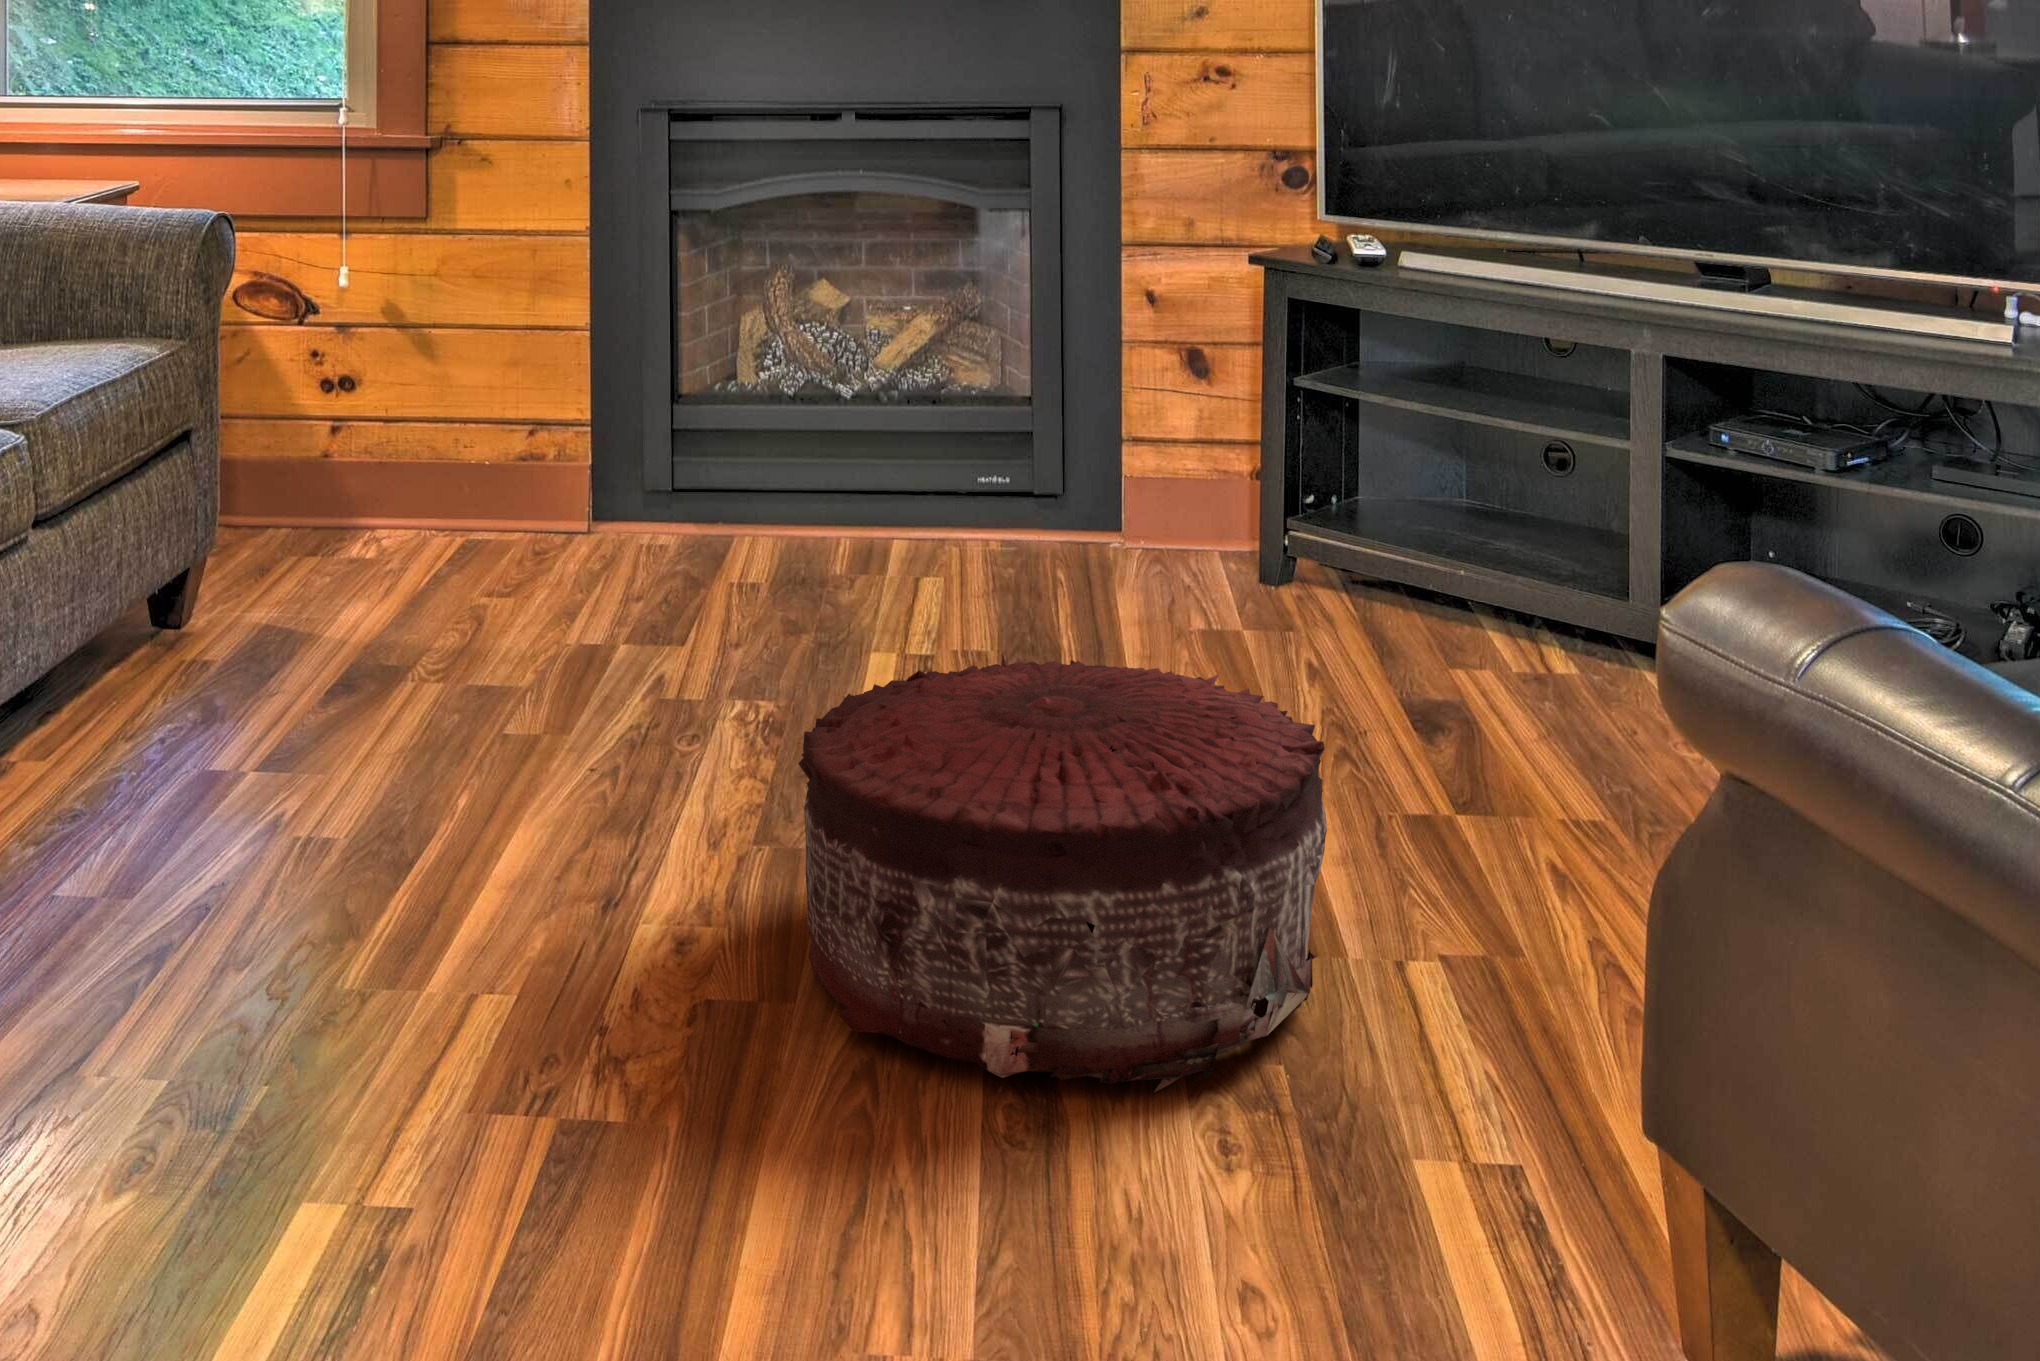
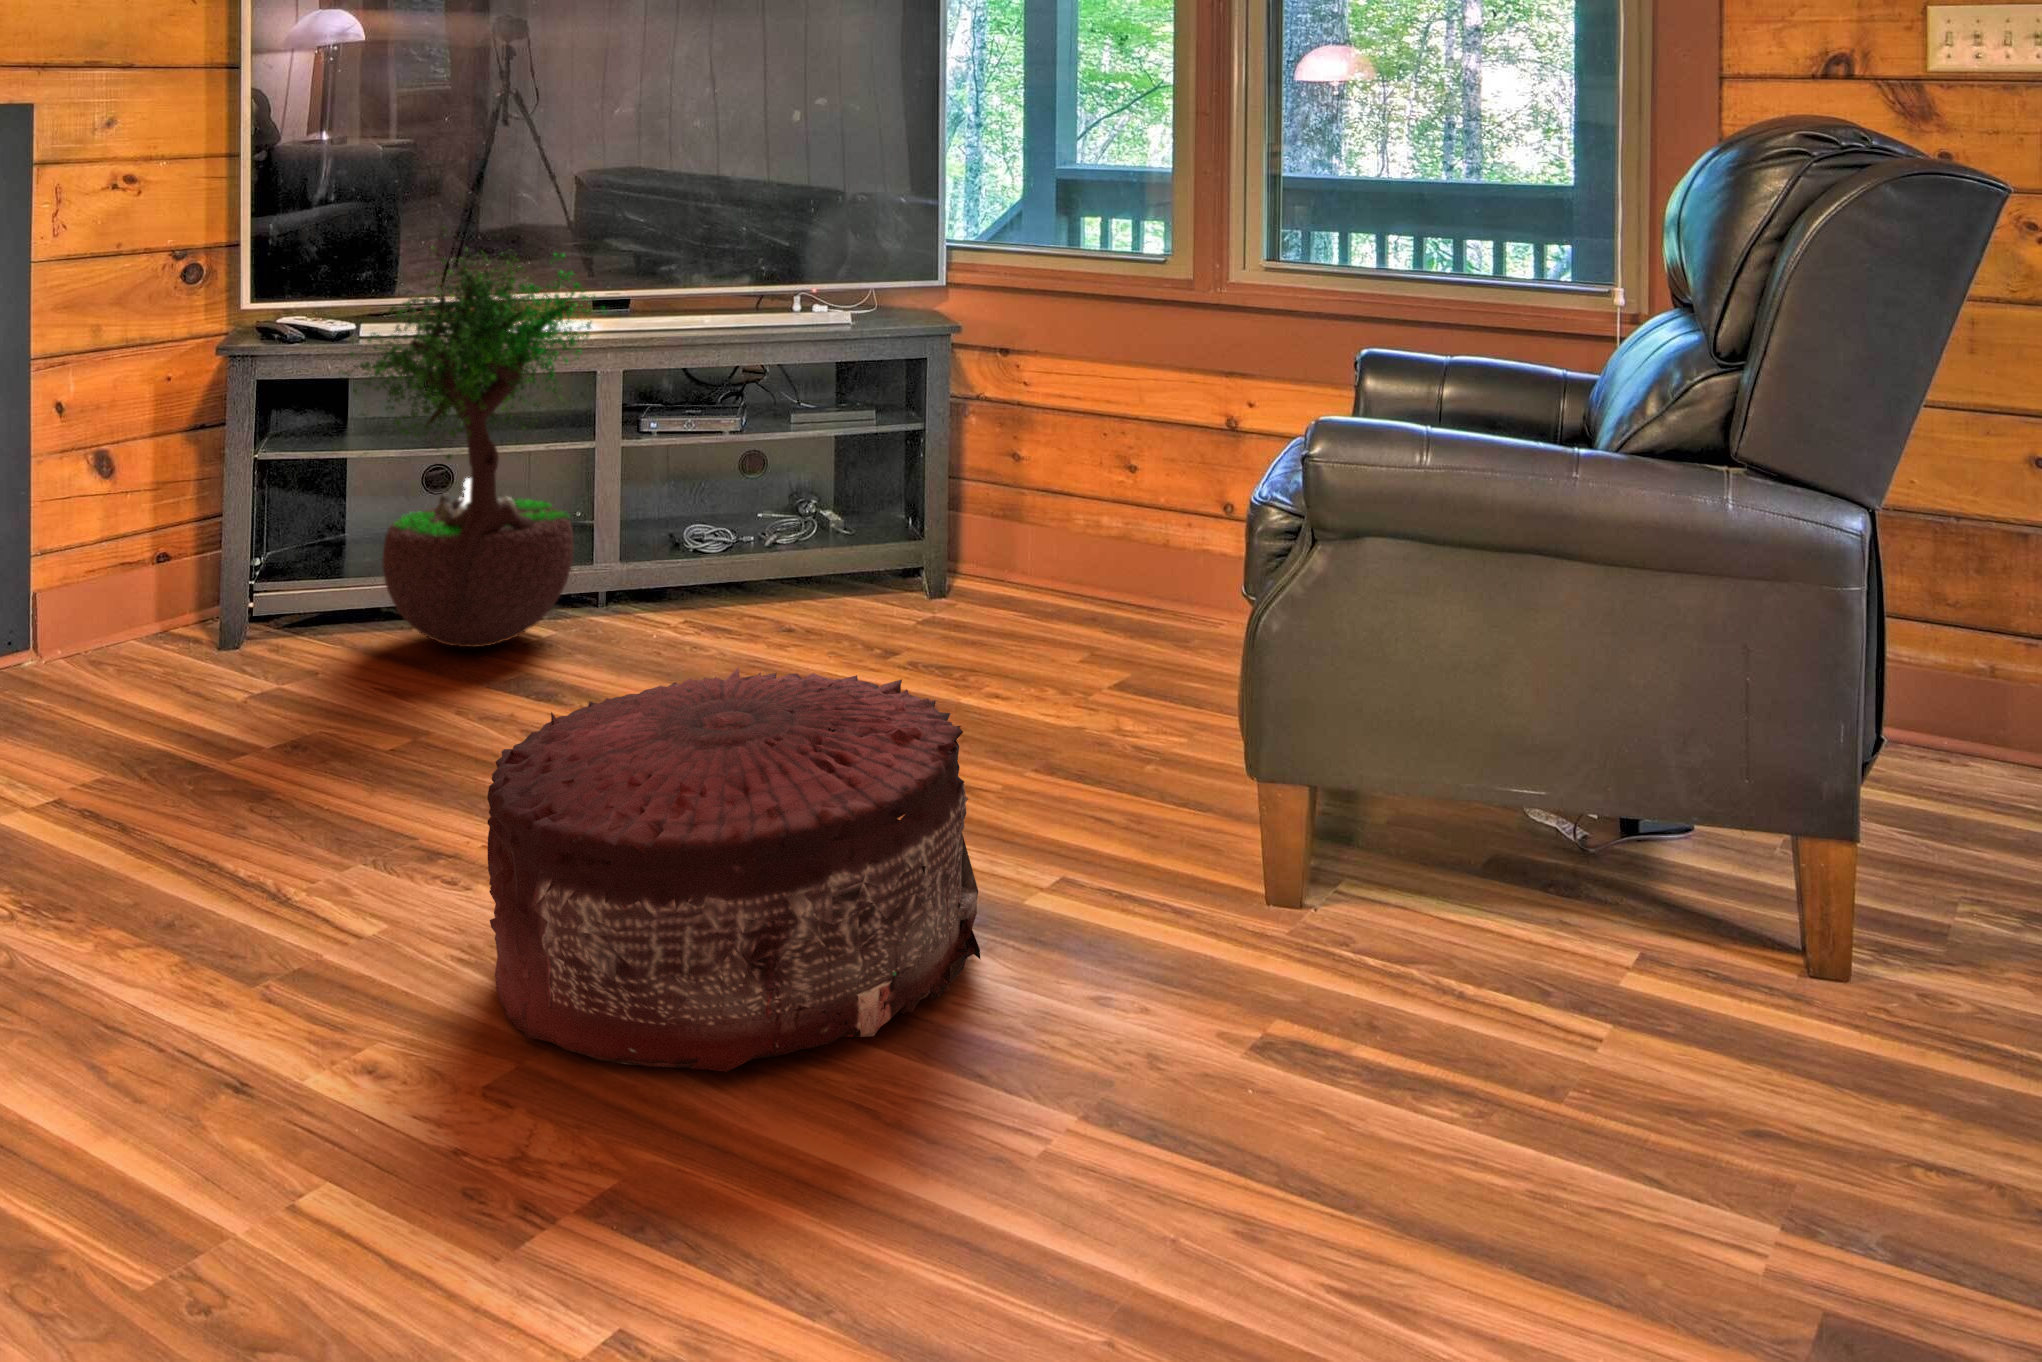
potted tree: none [1257,140,1564,635] -> present [340,227,605,647]

